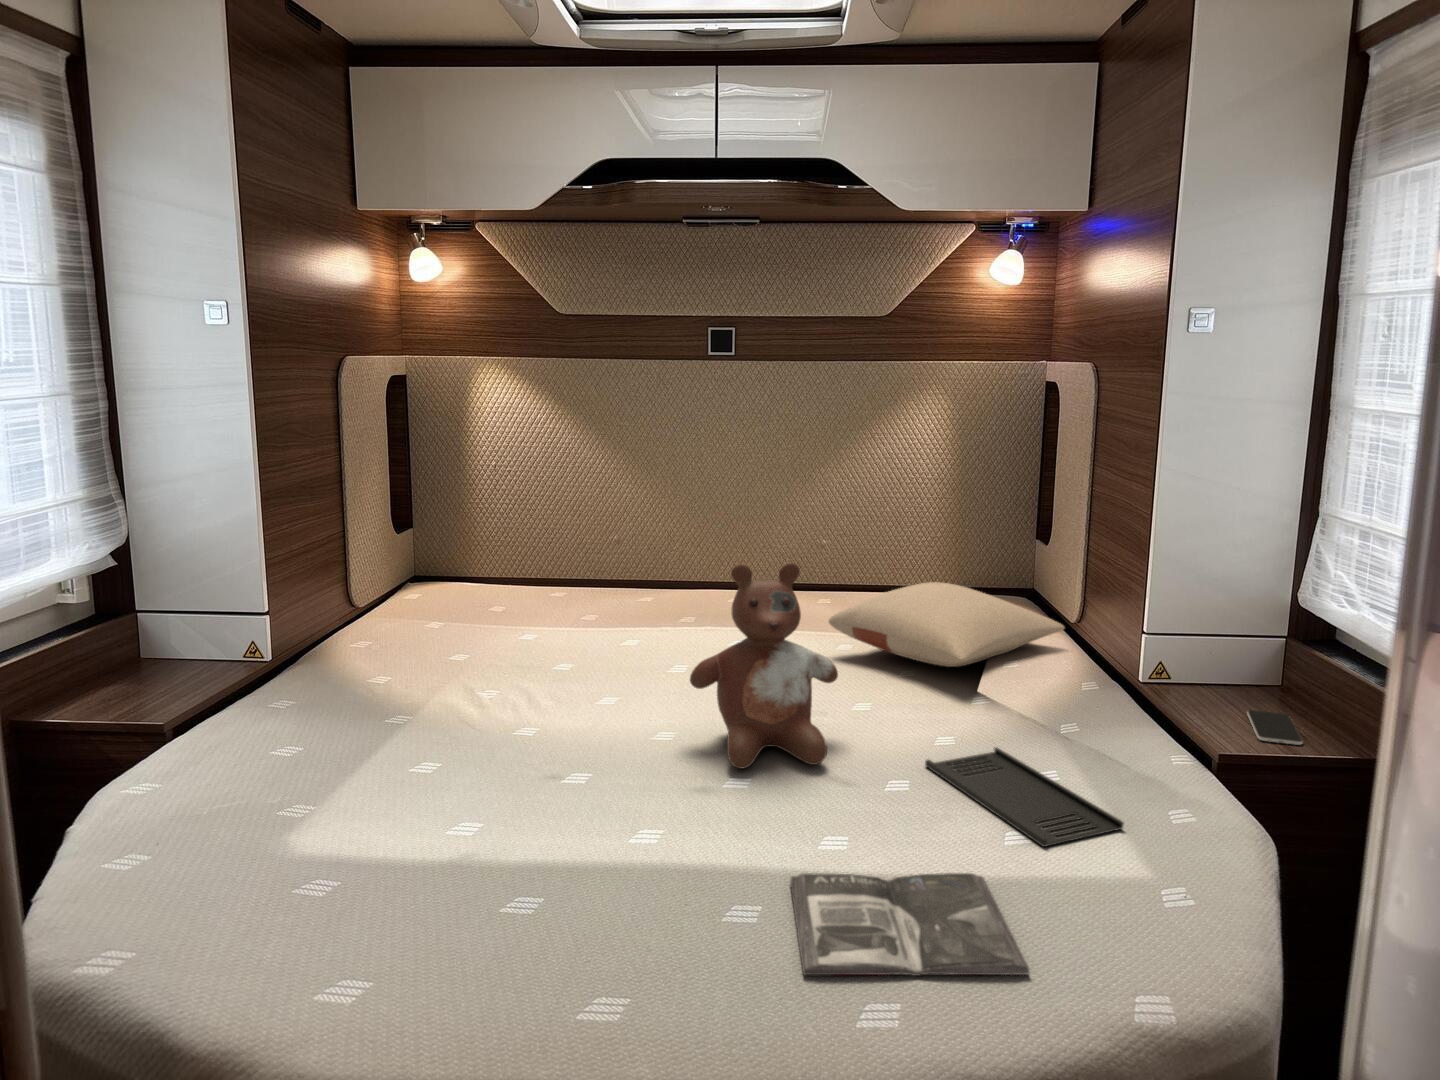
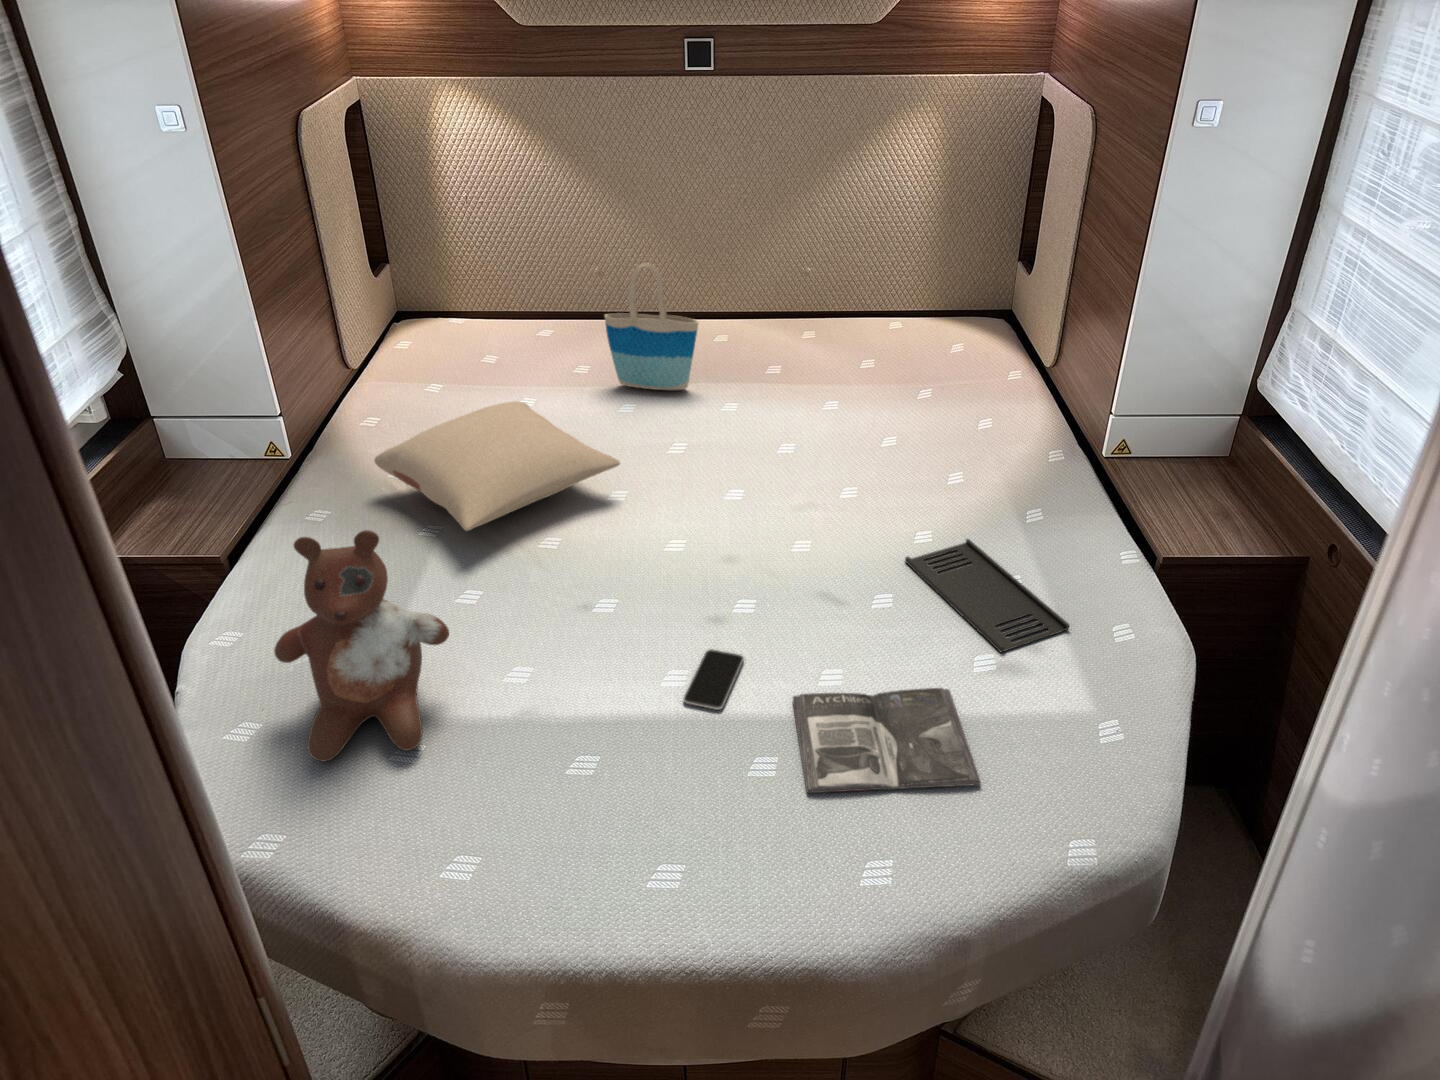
tote bag: none [615,501,709,633] -> present [605,263,698,390]
stuffed bear: present [690,563,838,769] -> present [274,530,449,762]
pillow: present [829,582,1064,667] -> present [374,401,620,531]
smartphone: present [1247,710,1303,745] -> present [683,650,744,710]

